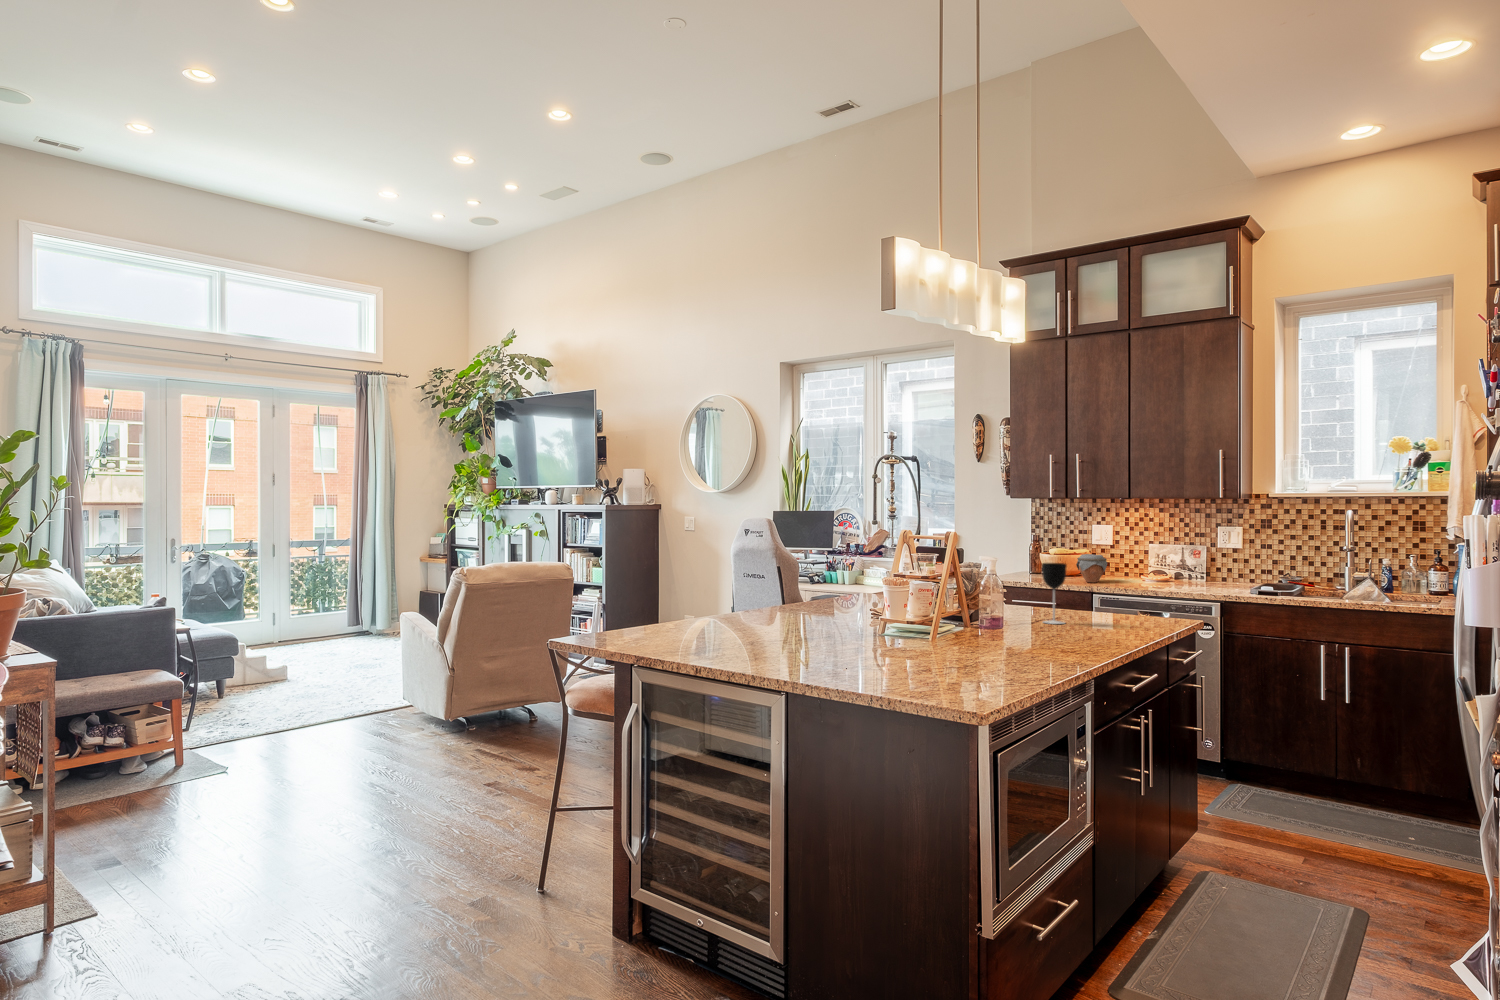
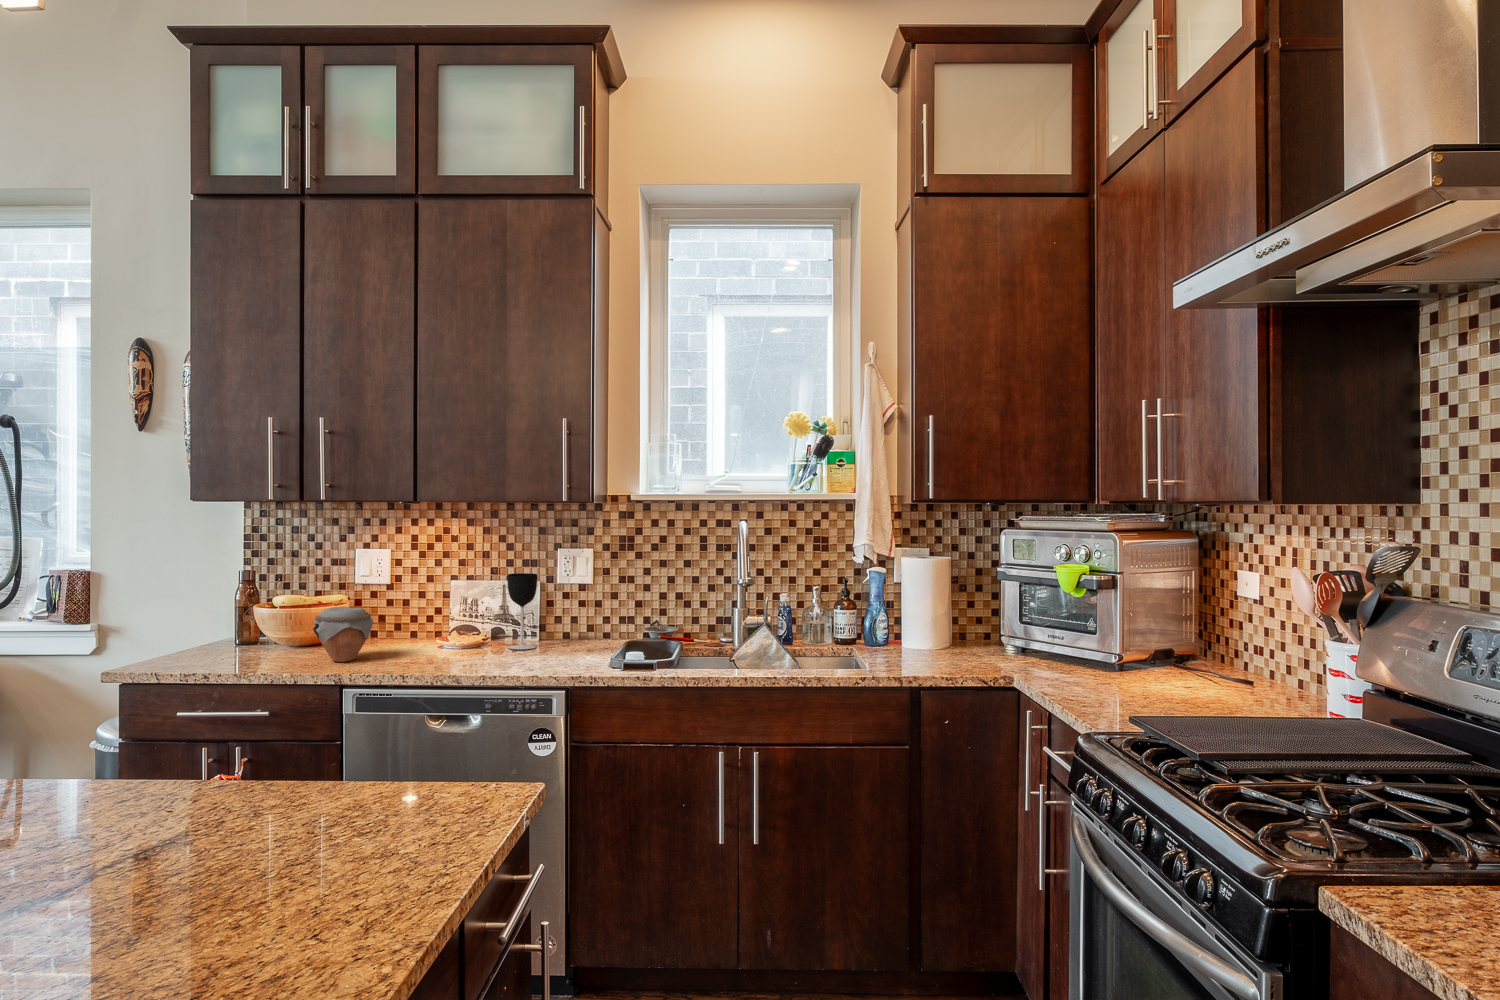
wine glass: present [1042,563,1067,624] -> present [507,573,537,649]

